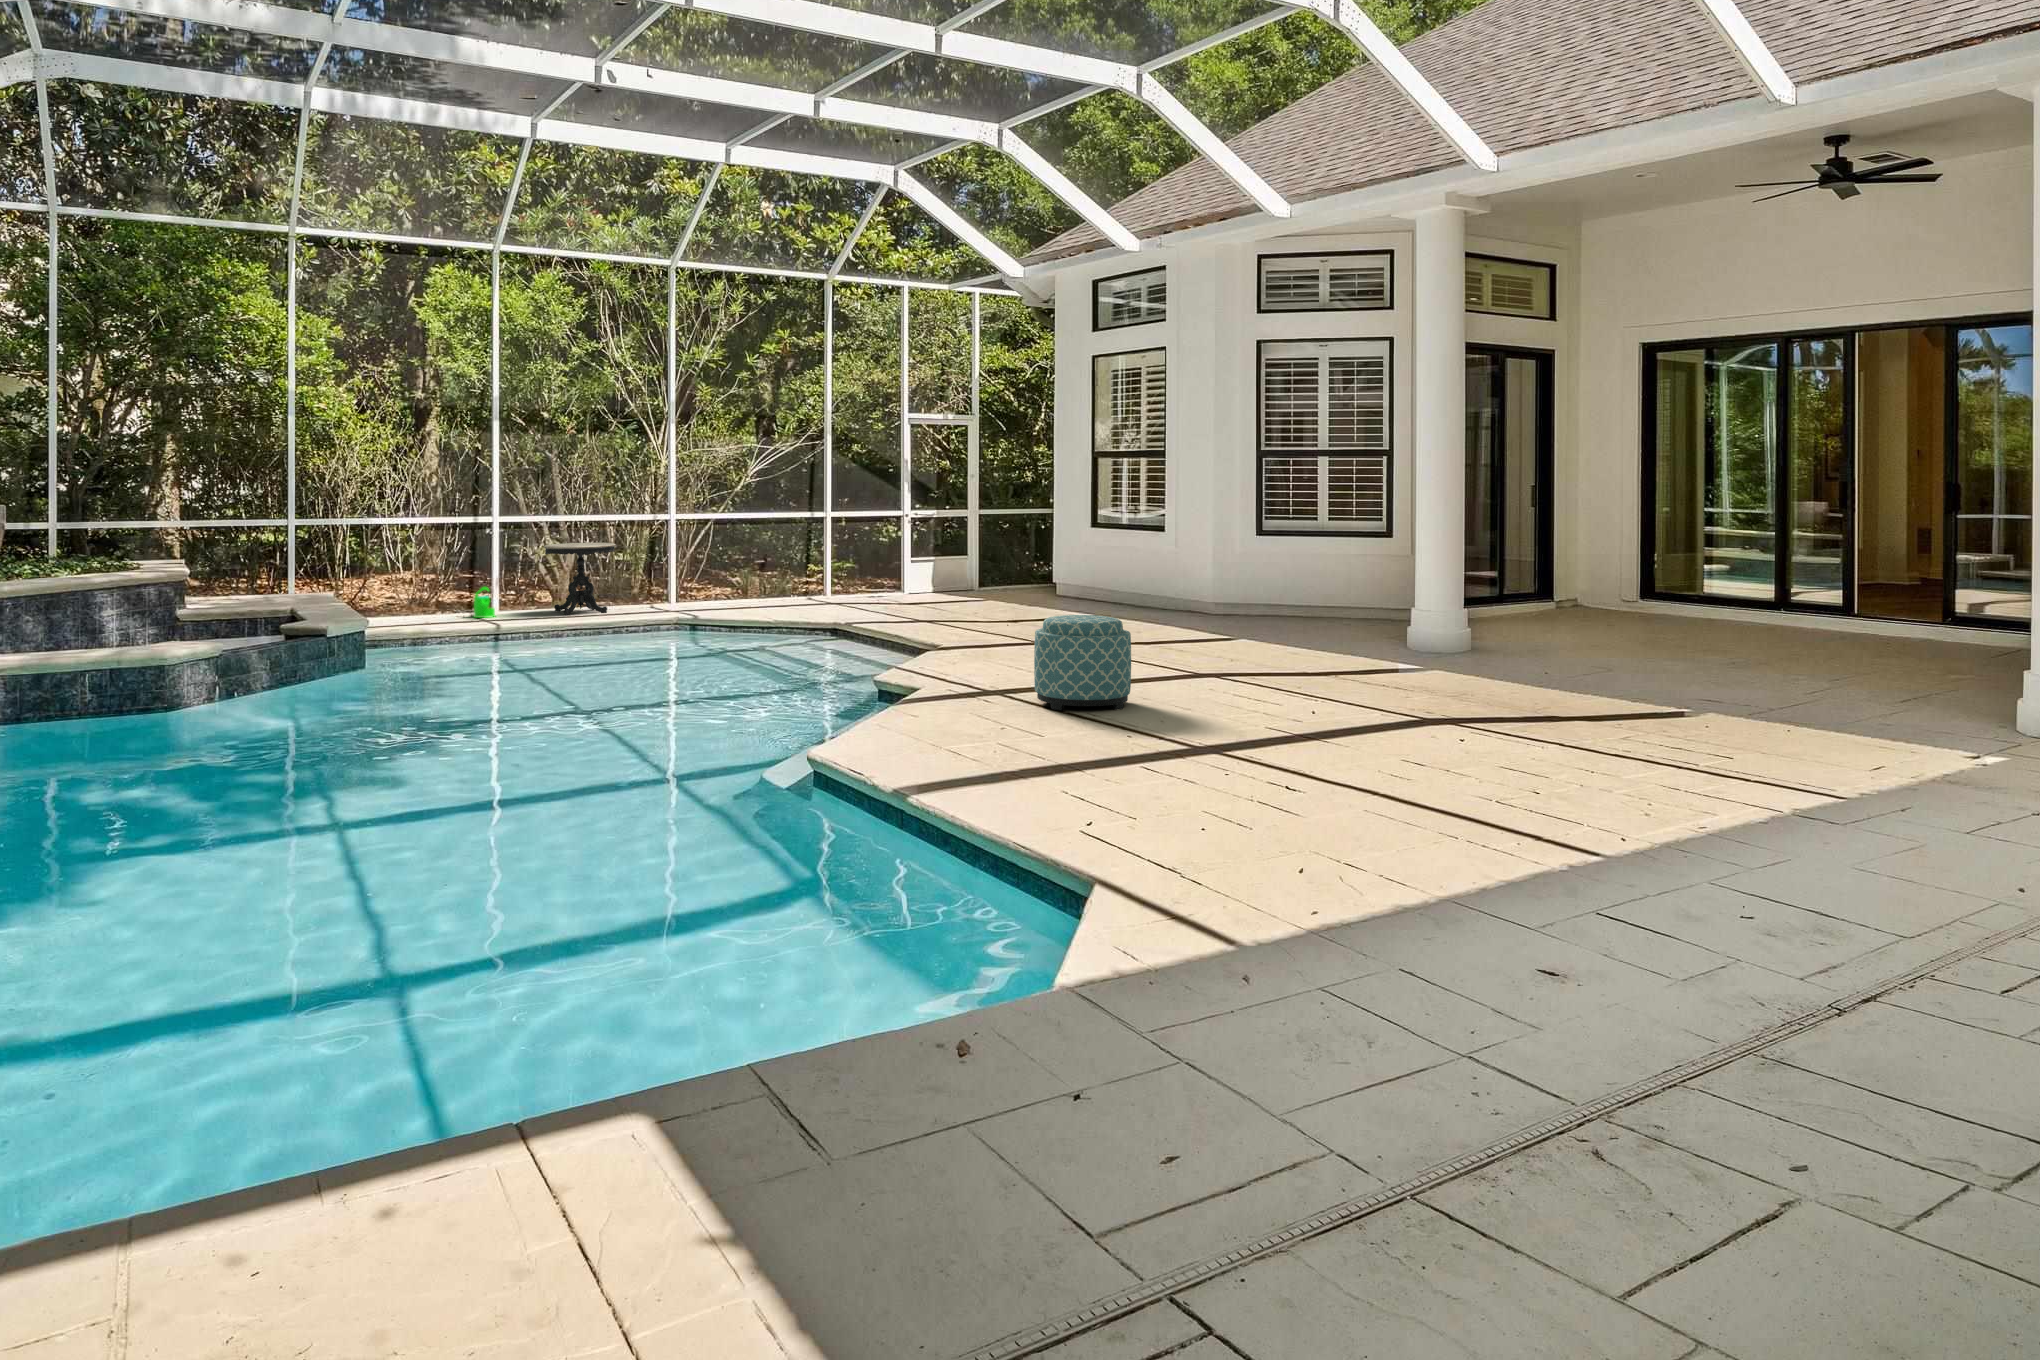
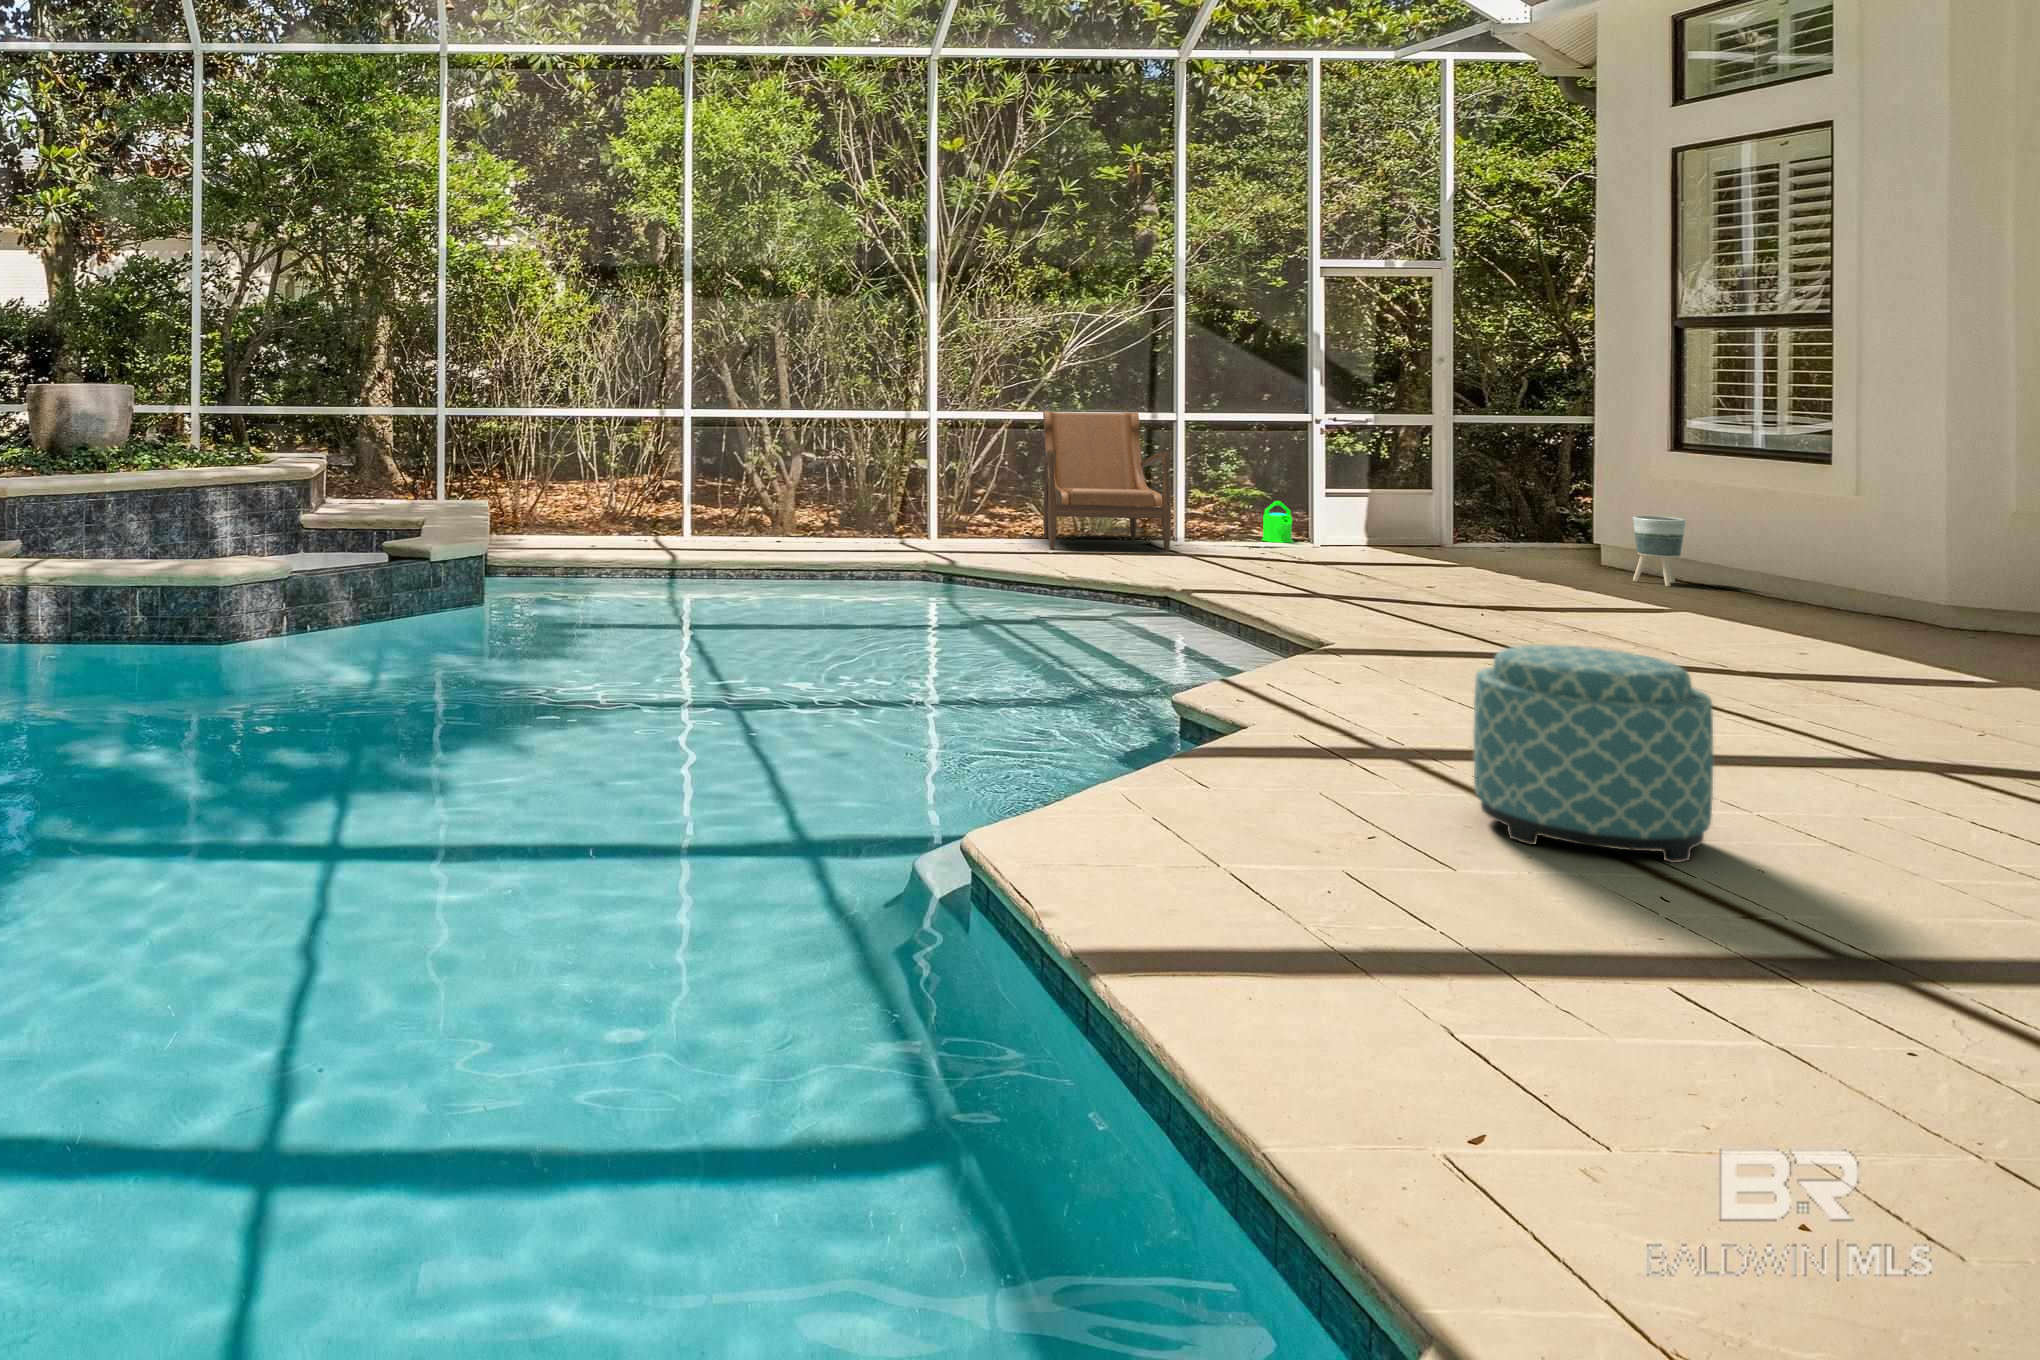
armchair: none [741,513,825,607] -> present [1040,411,1171,552]
side table: present [544,543,616,615] -> none [758,446,855,545]
planter: none [1075,565,1100,604] -> present [1633,516,1685,586]
watering can: present [474,587,495,618] -> present [1261,501,1294,543]

